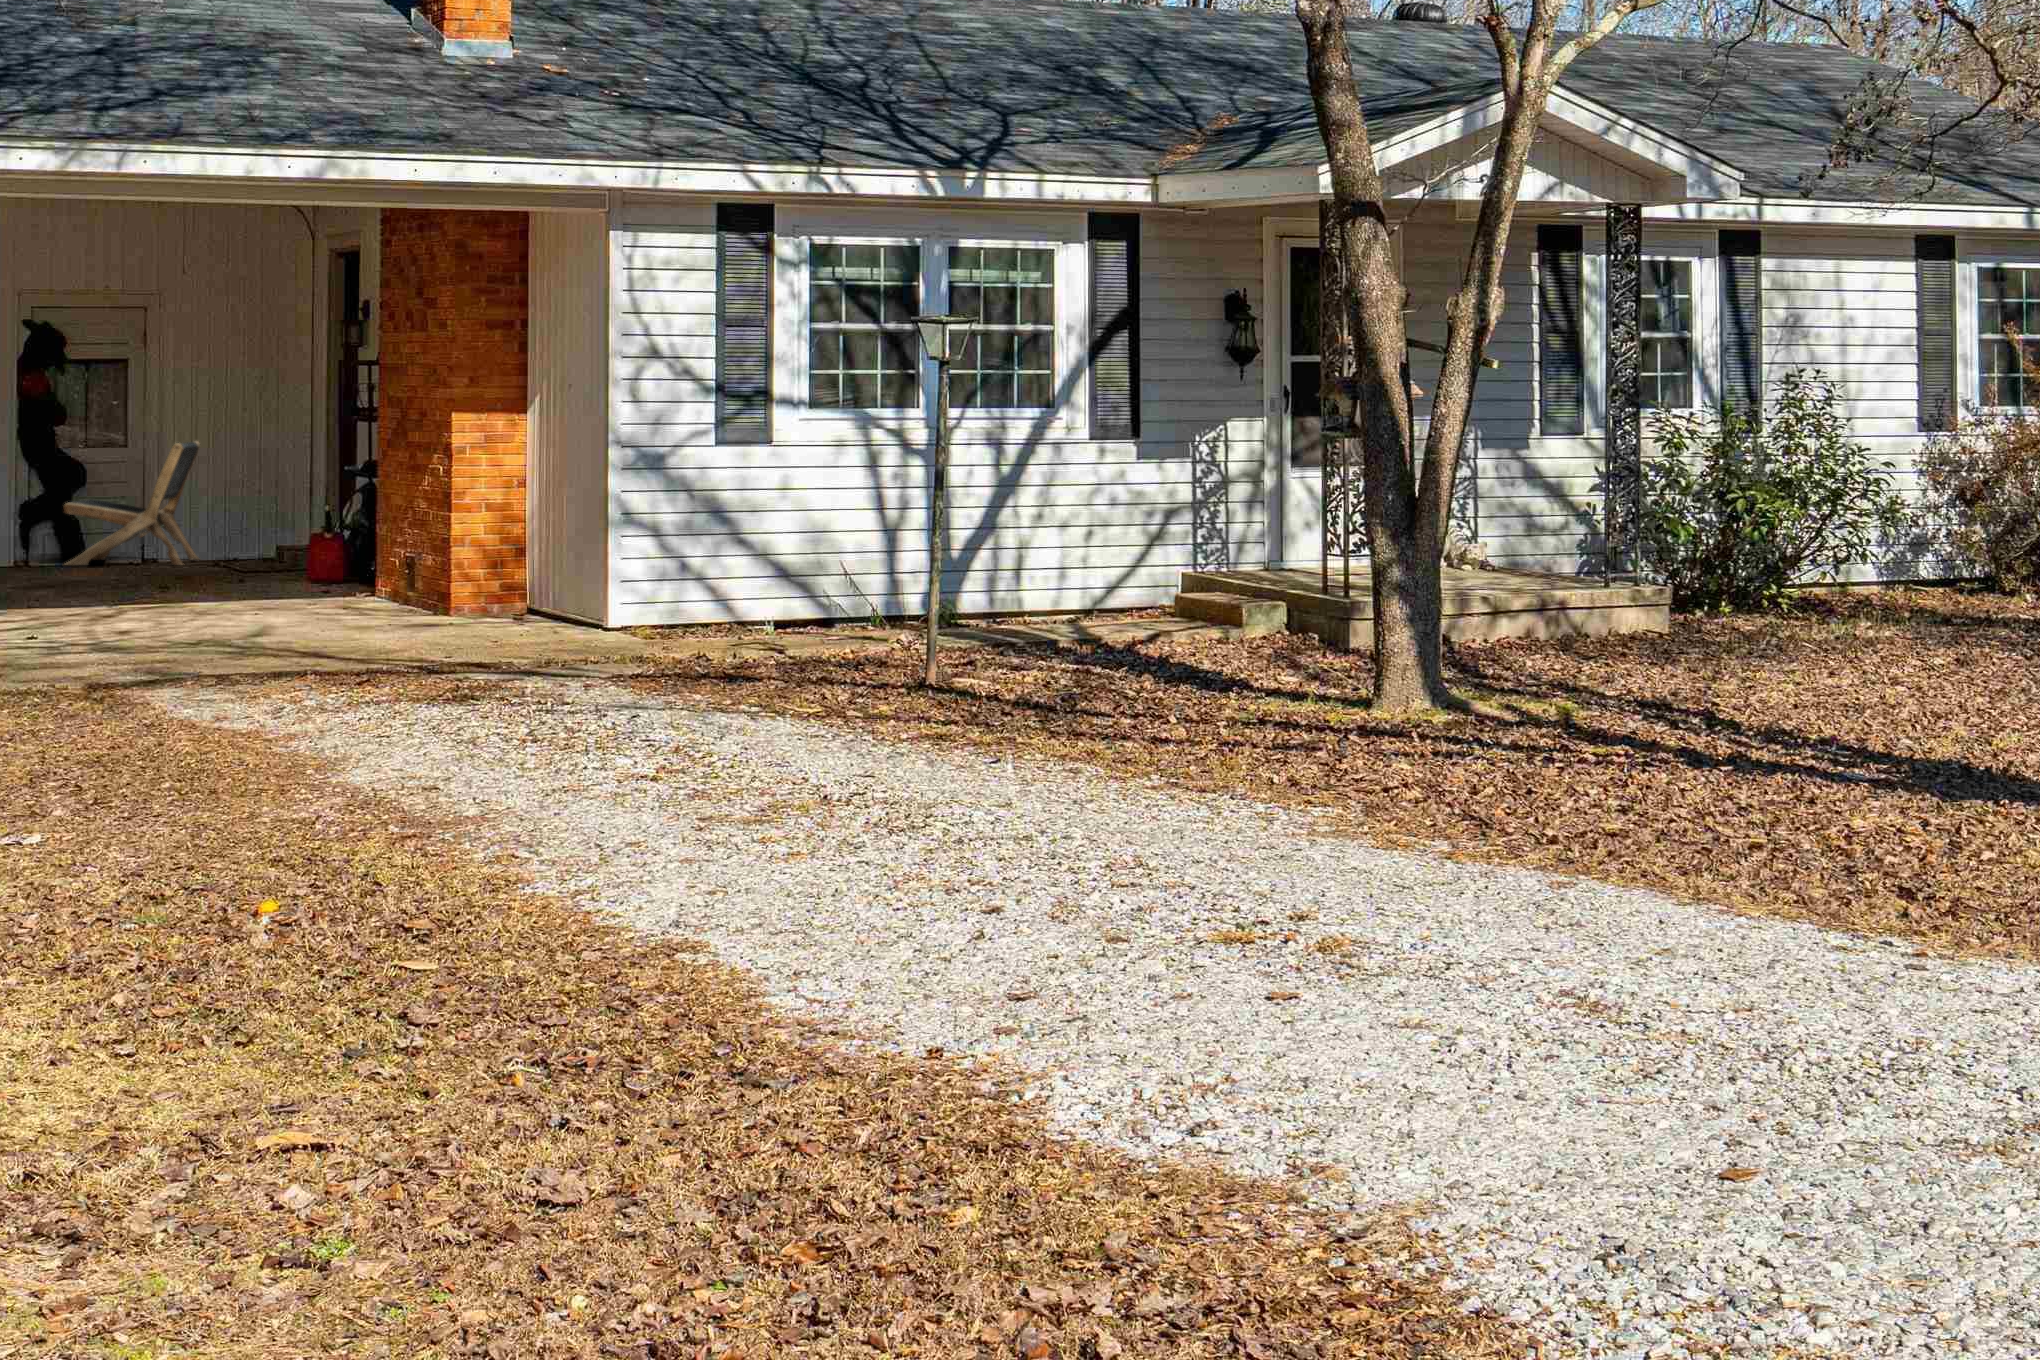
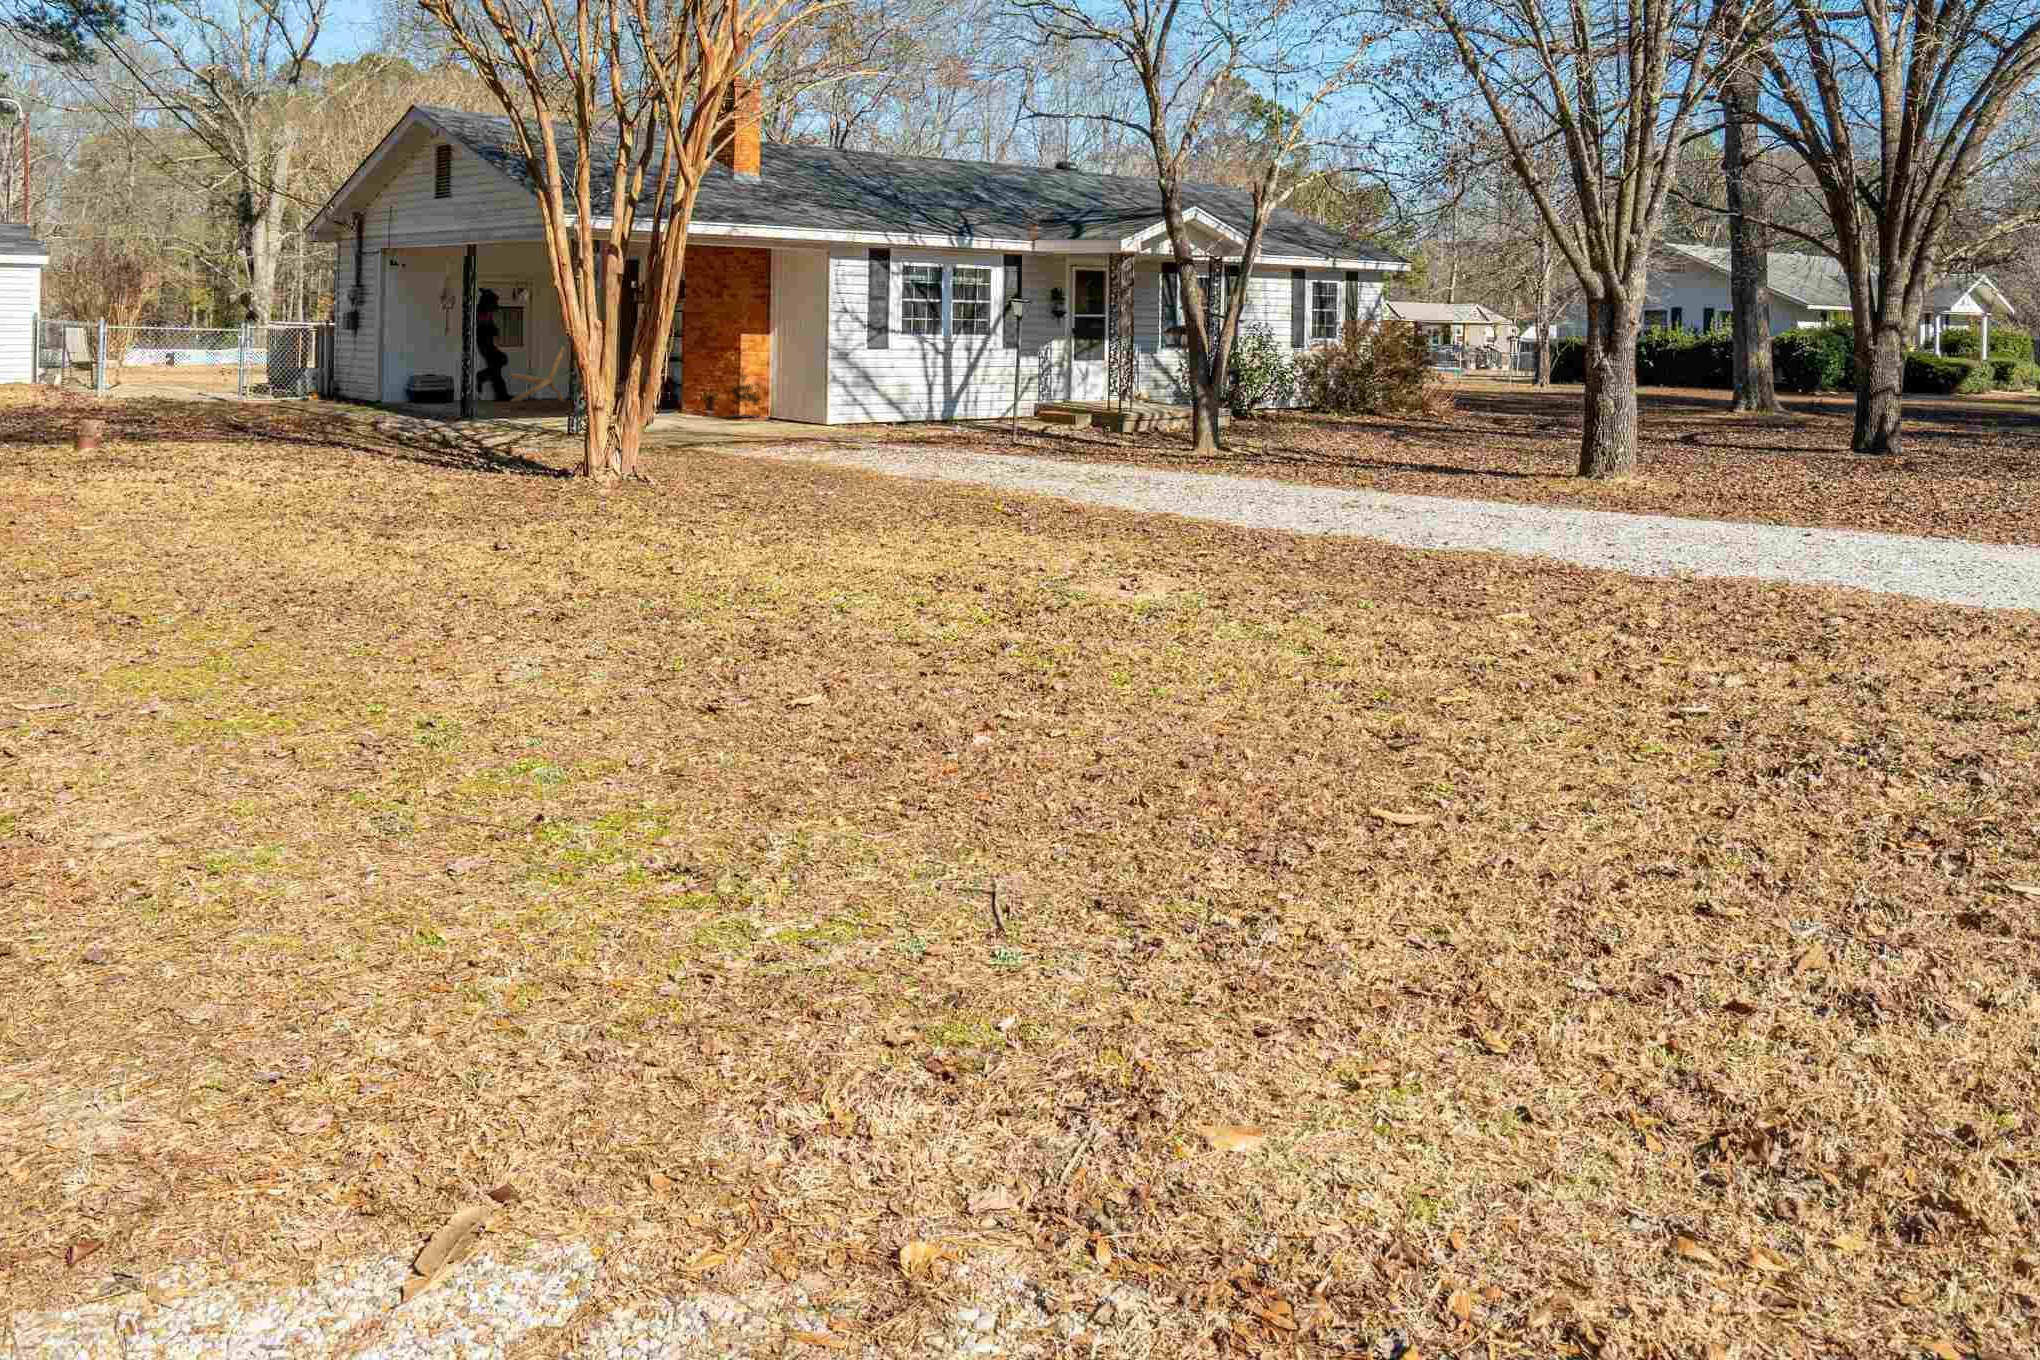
potted tree: none [418,492,501,610] -> present [732,370,760,418]

